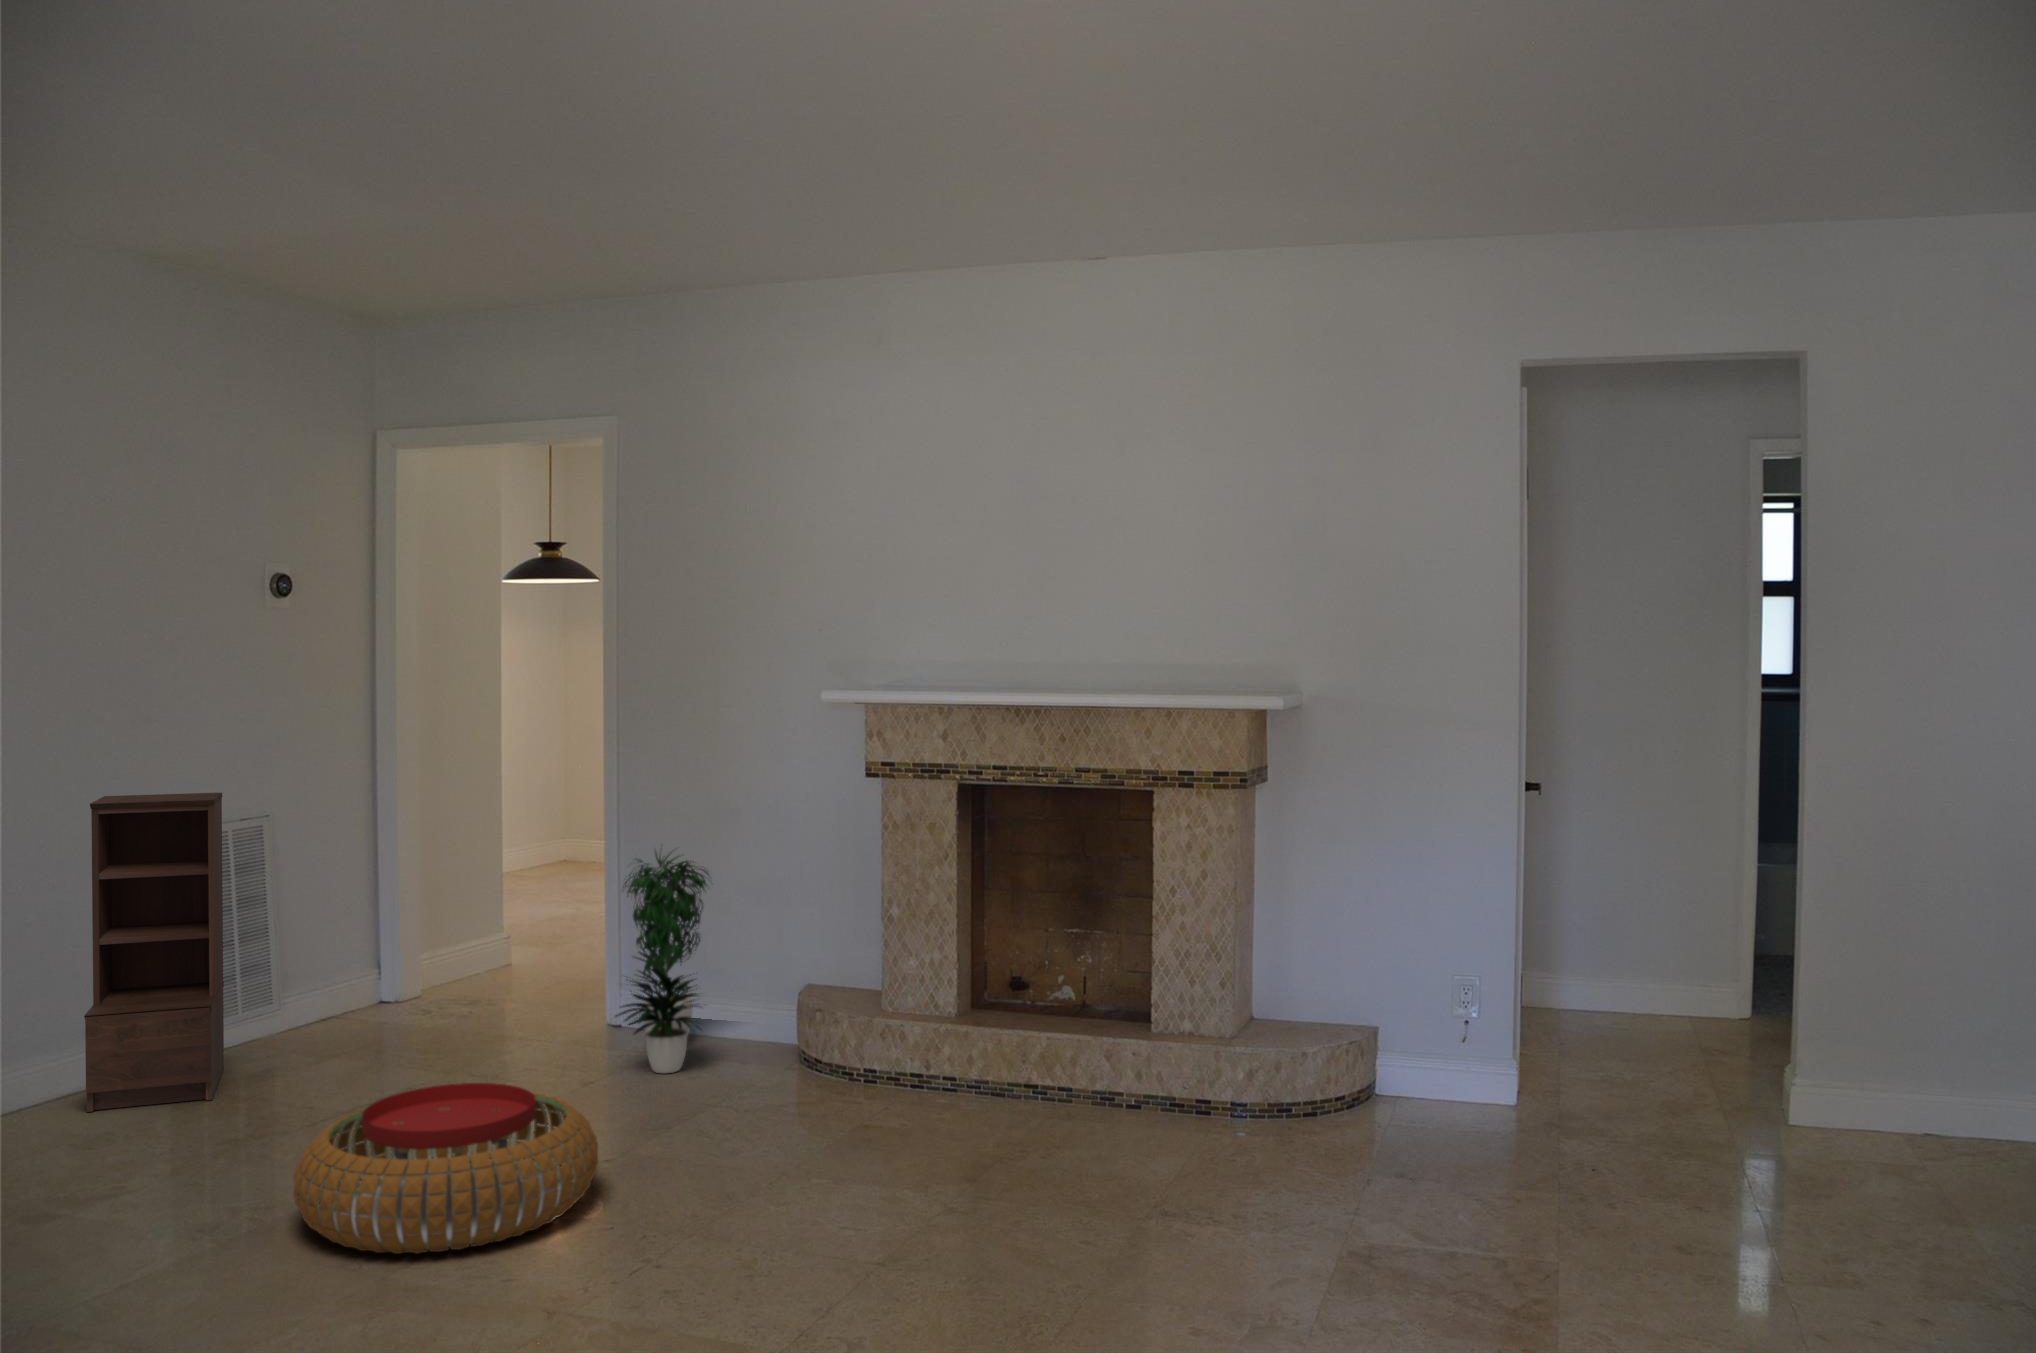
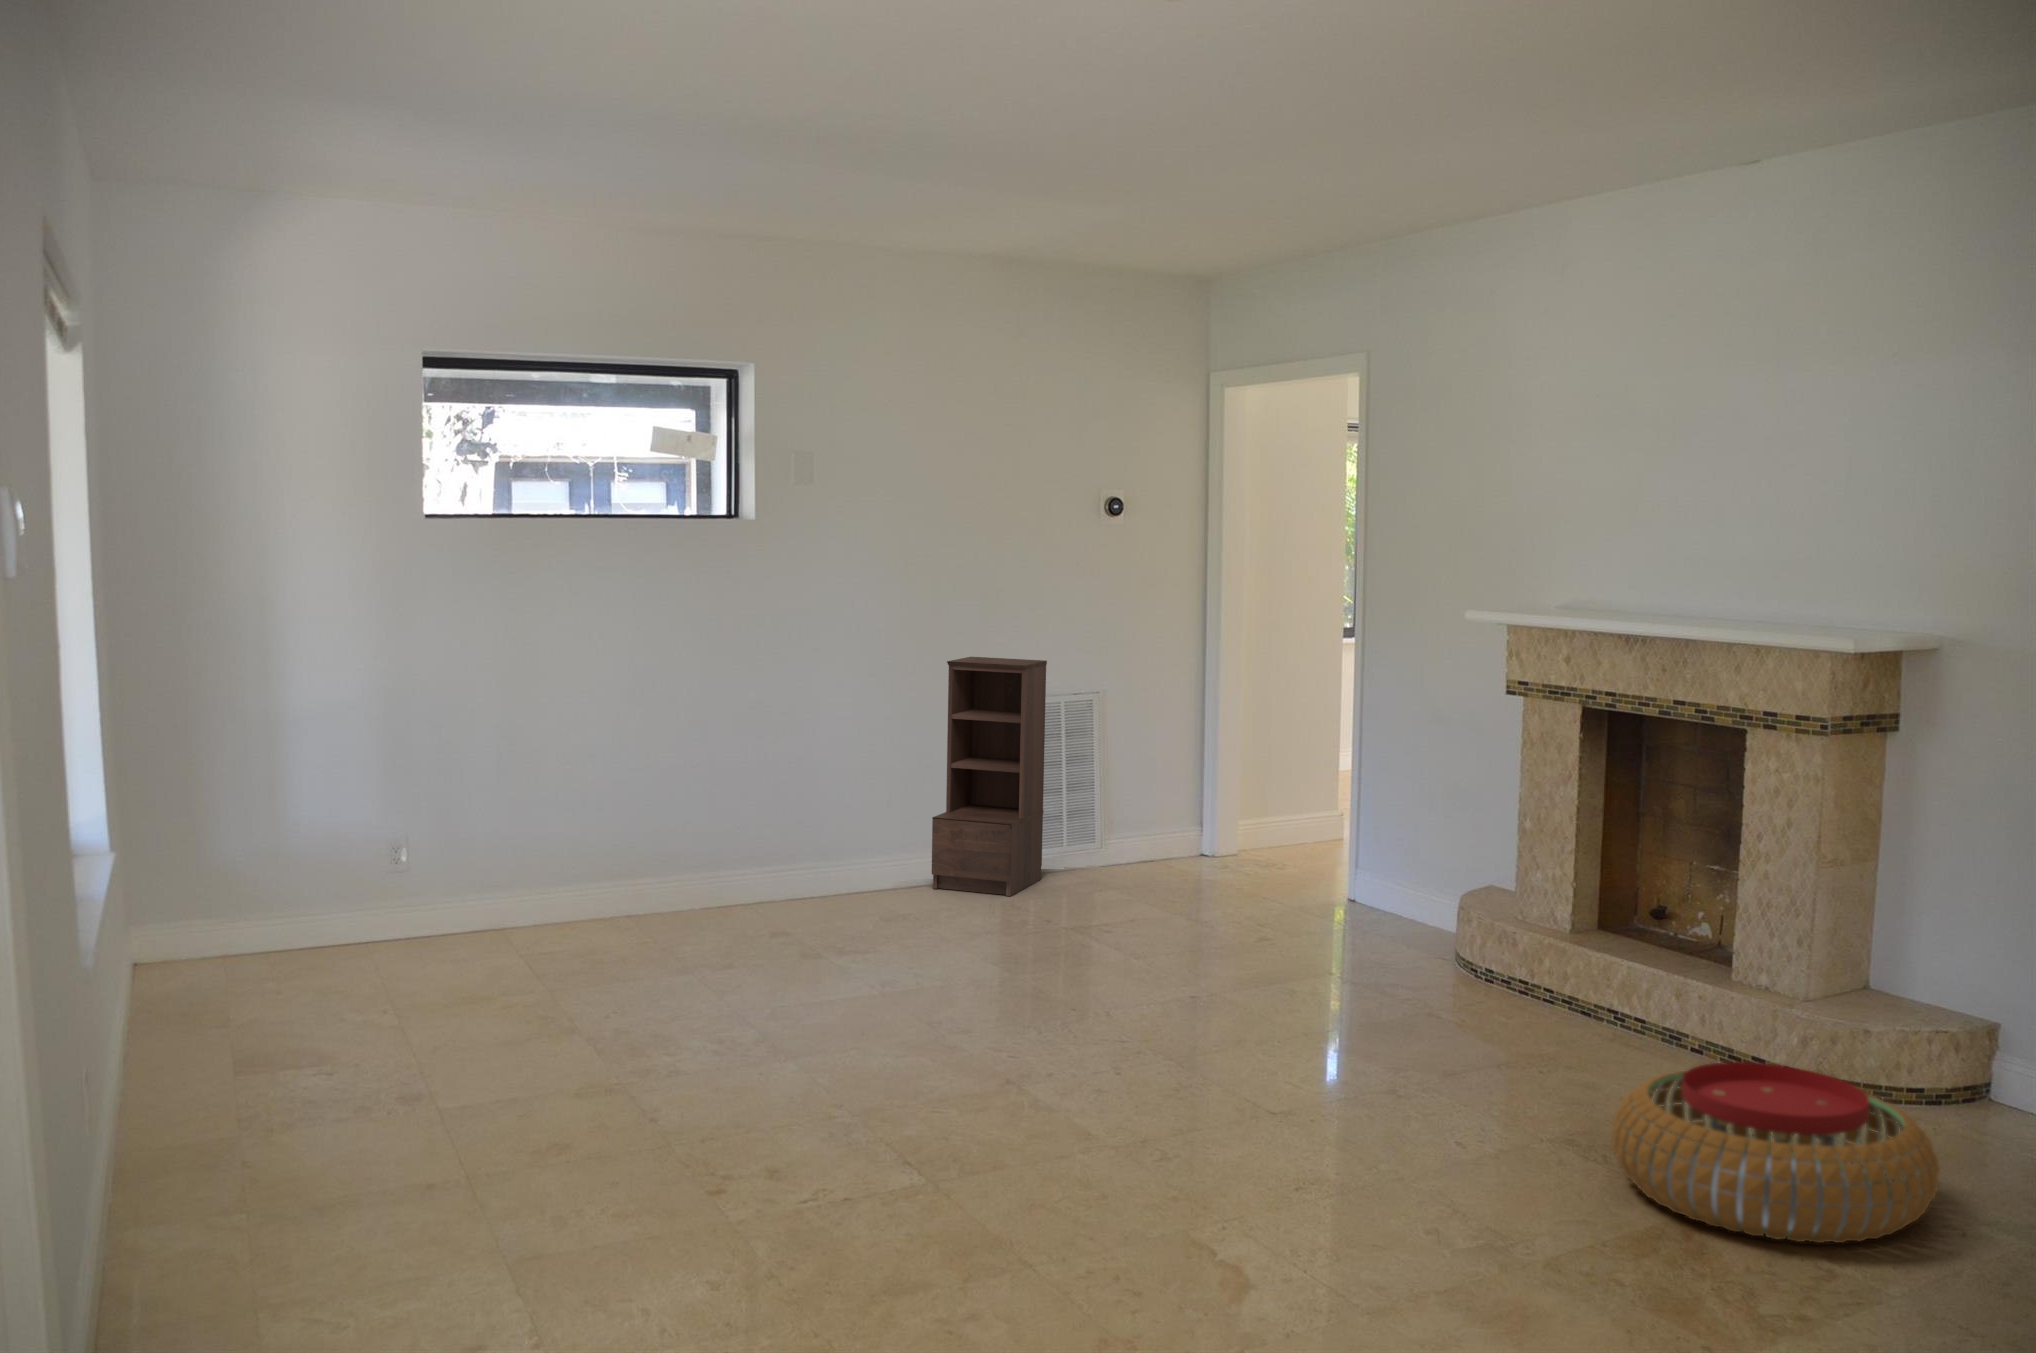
potted plant: present [616,853,708,1073] -> none [1293,737,1419,943]
pouf: present [293,1083,598,1254] -> present [1612,1062,1939,1243]

